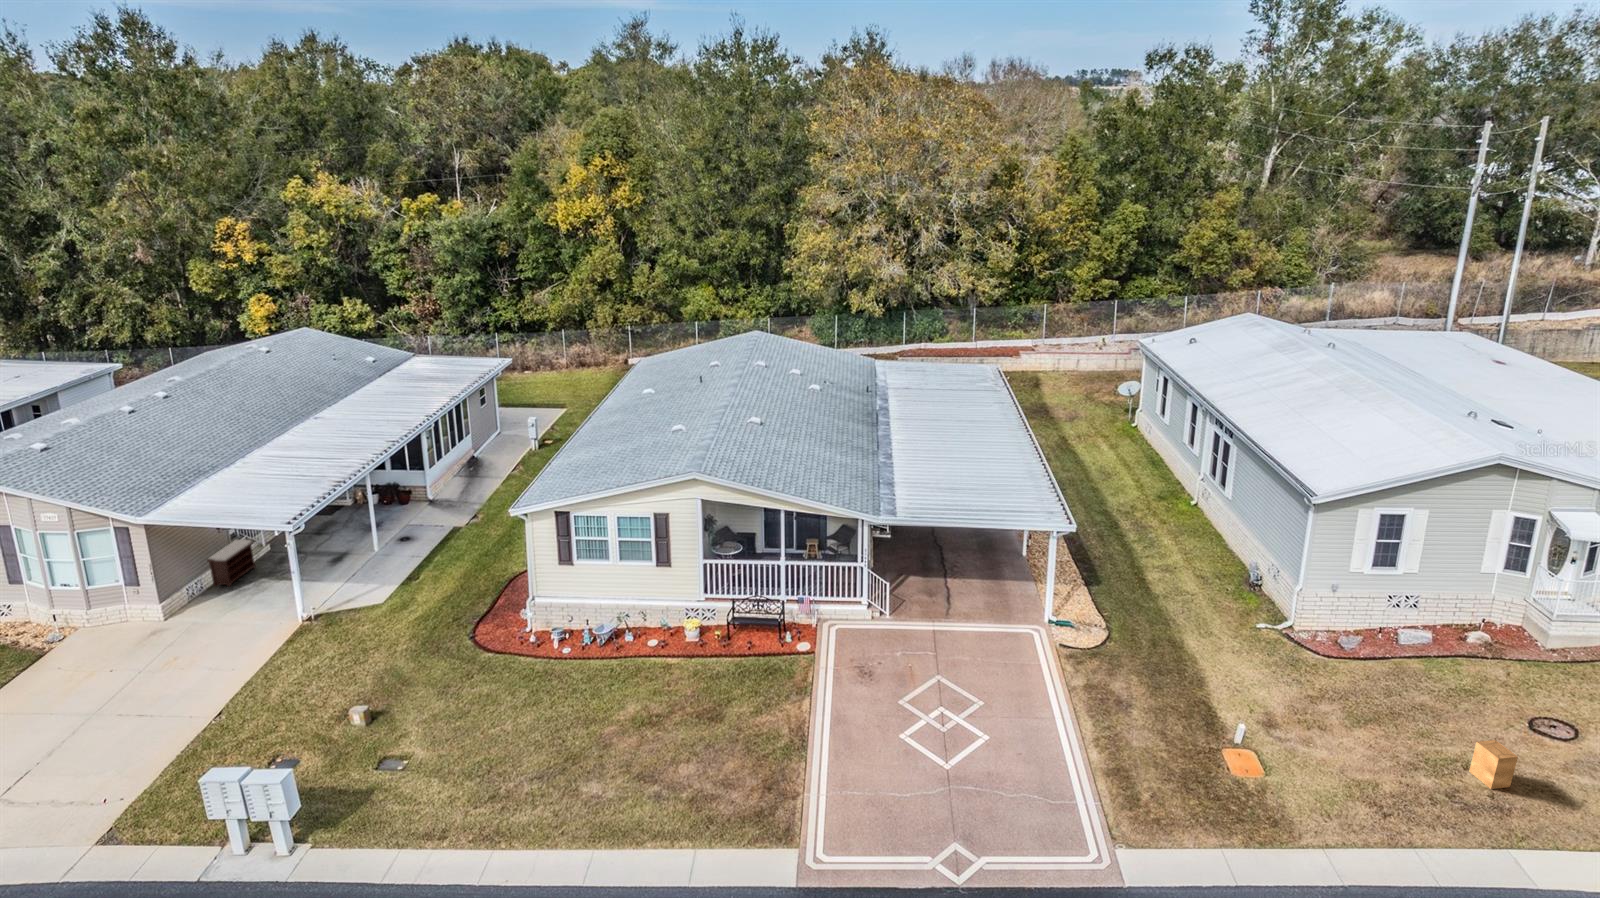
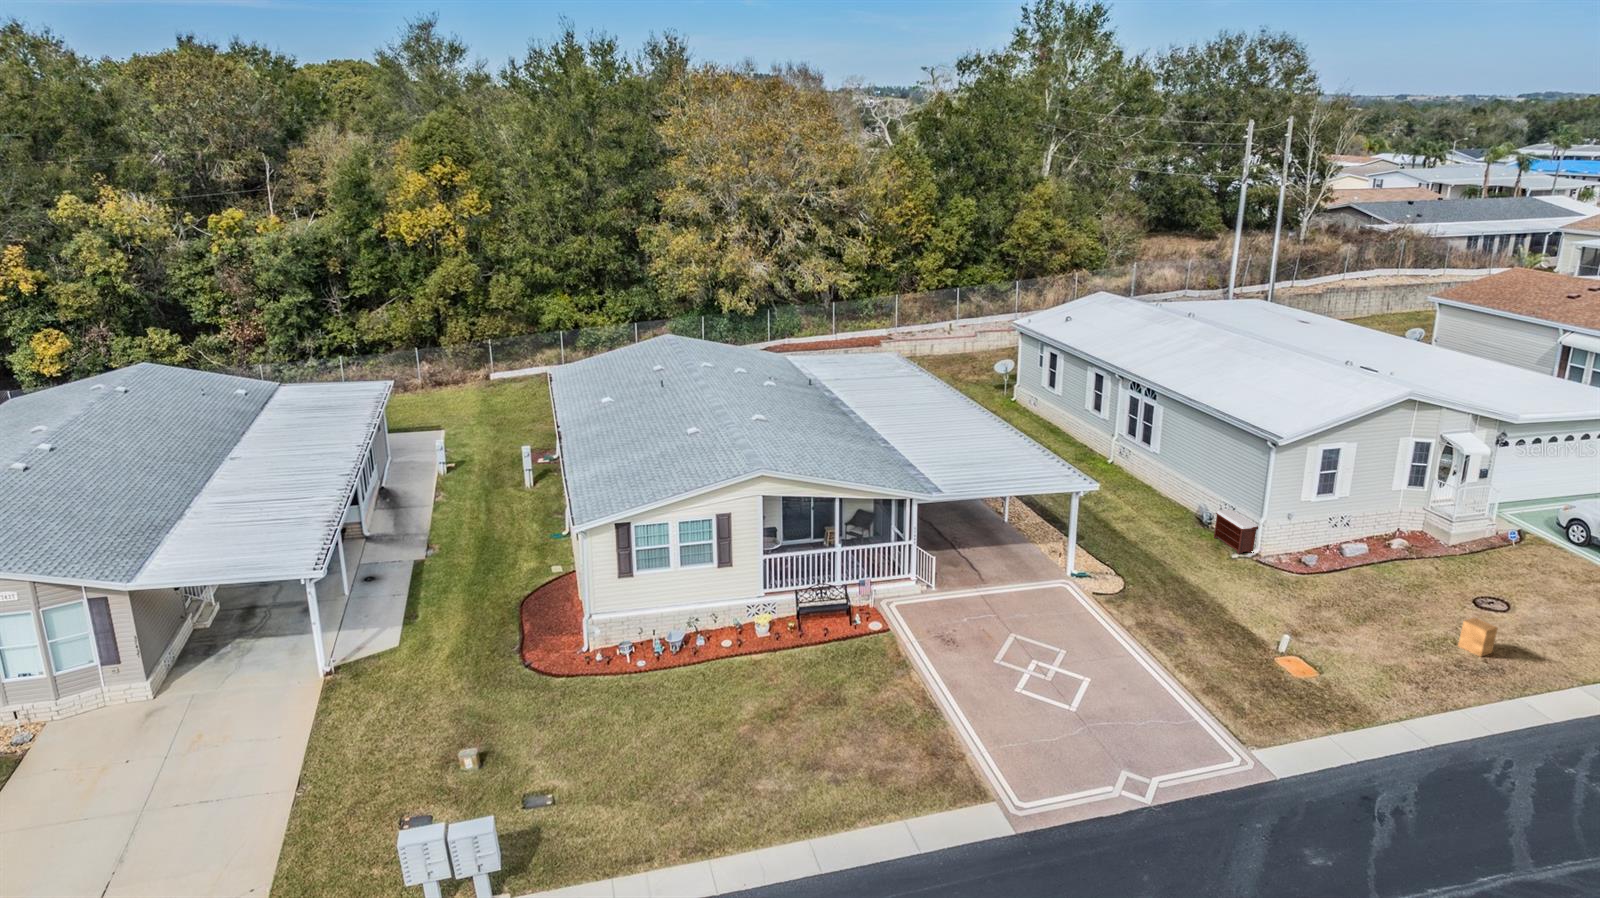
bench: present [207,540,255,587] -> present [1214,510,1258,554]

